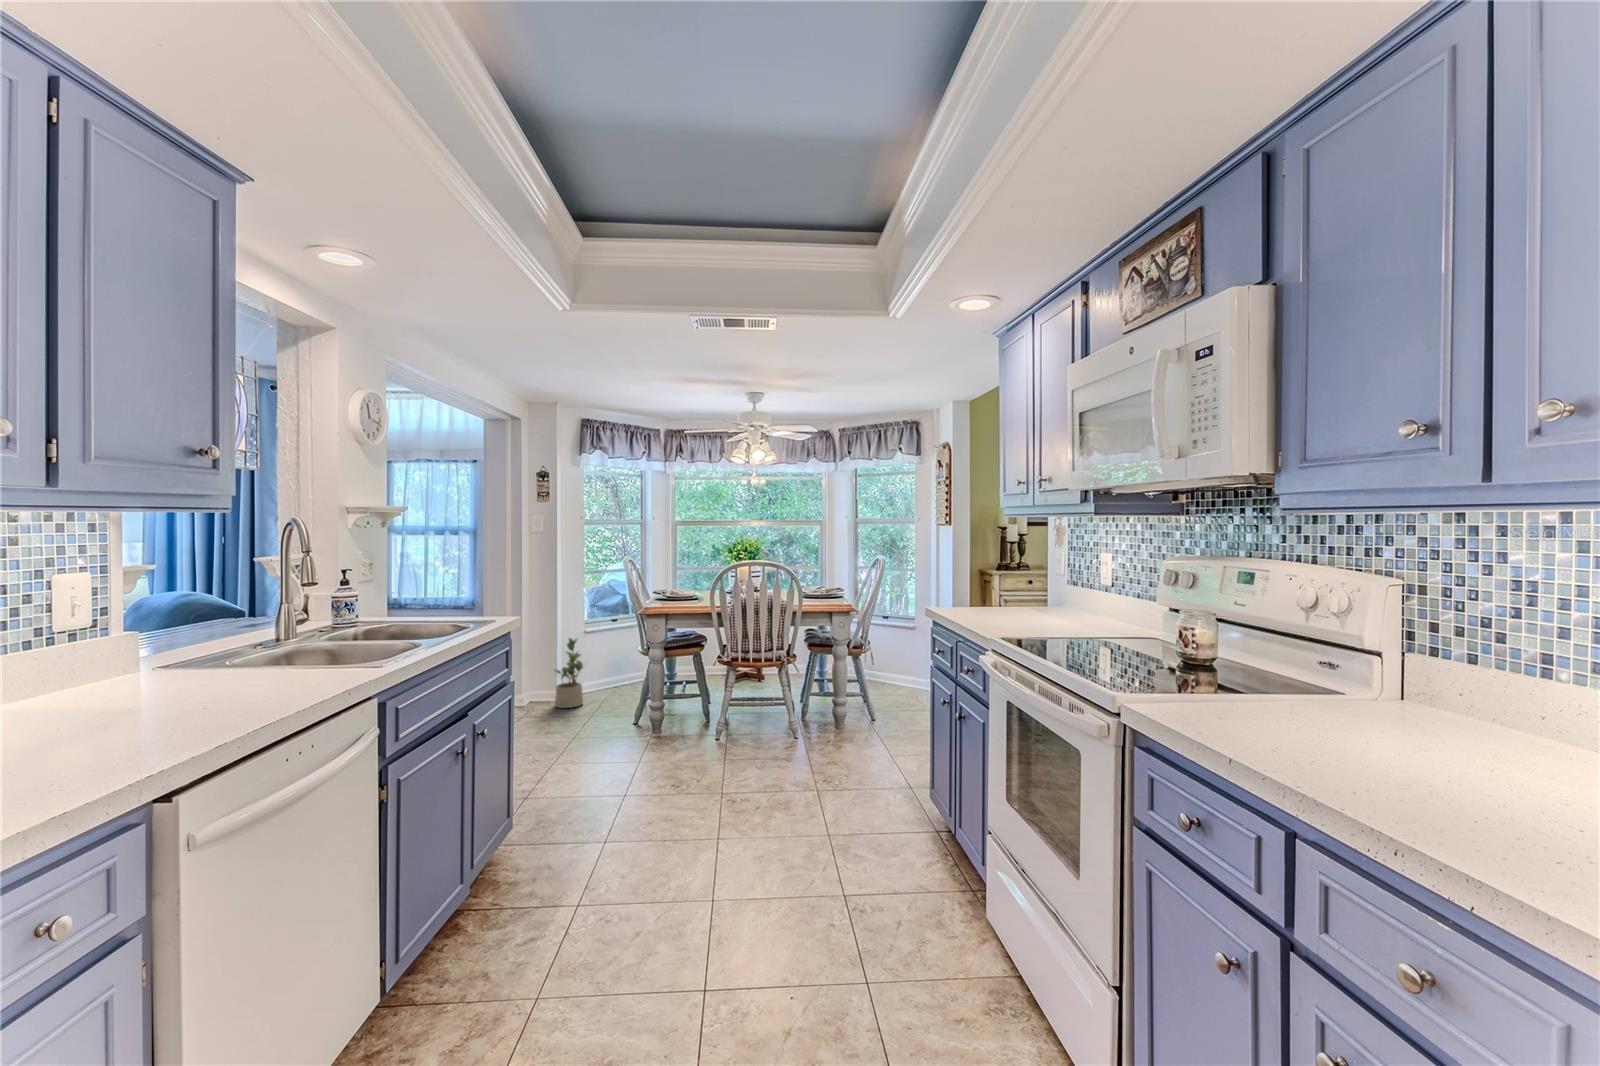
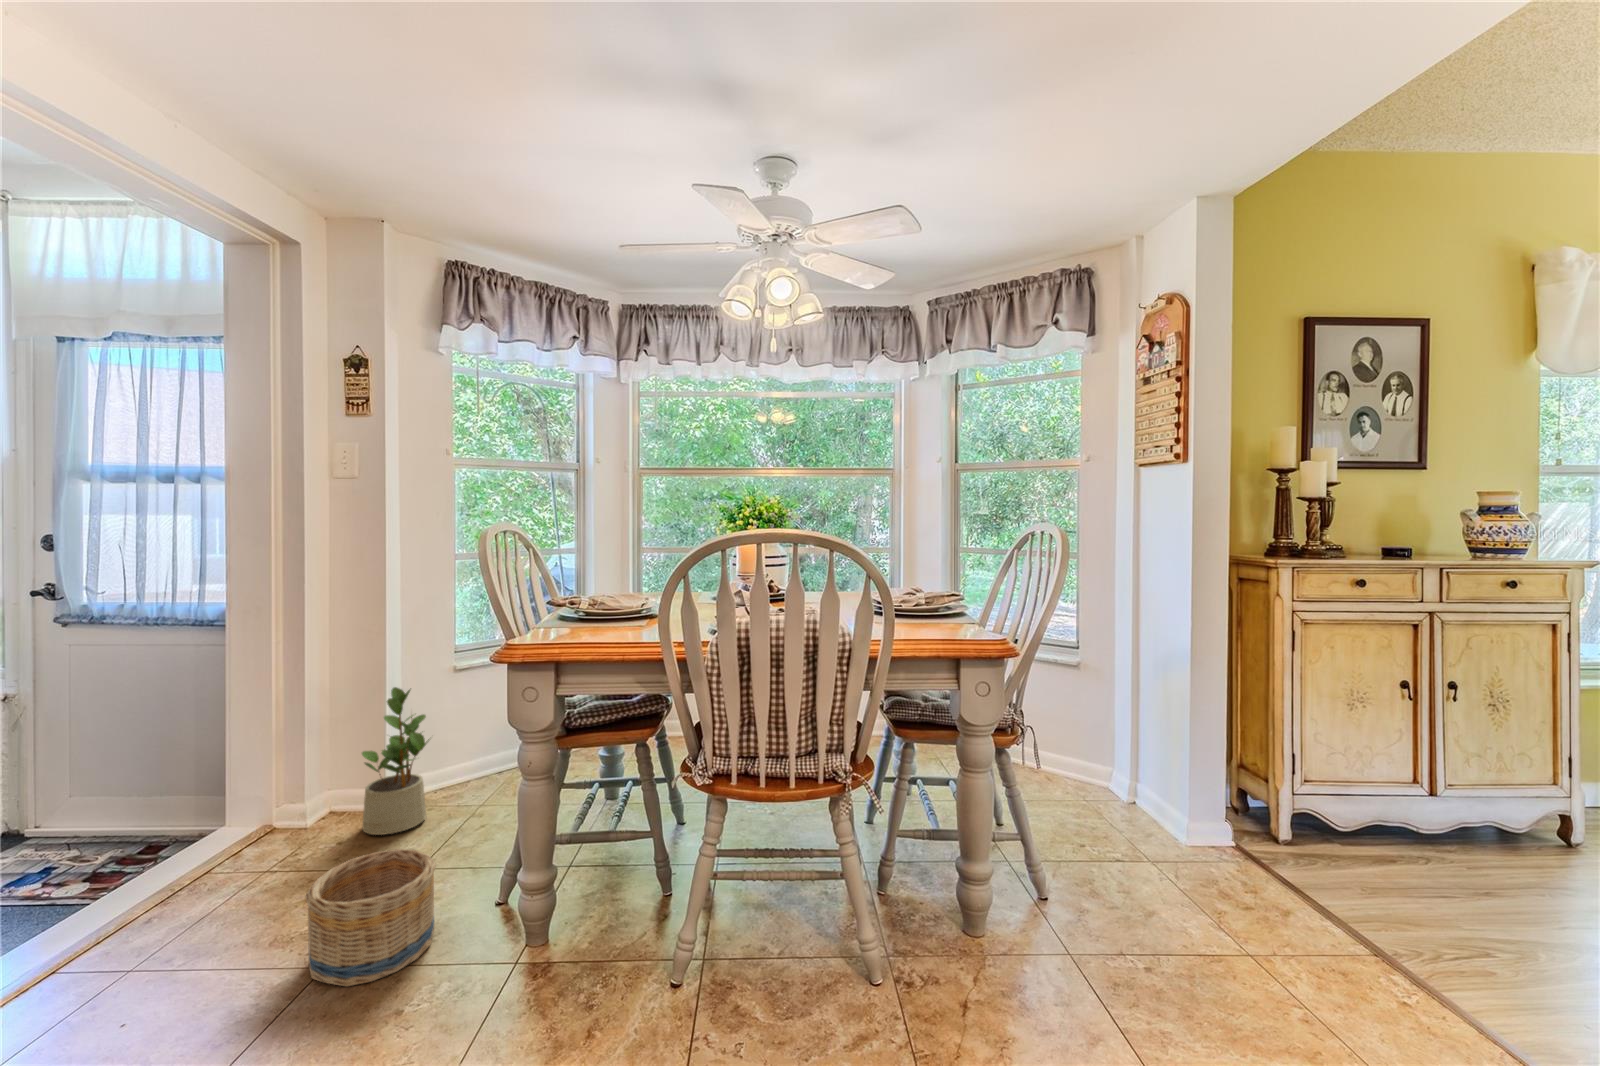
basket: none [570,698,616,741] -> present [305,849,436,987]

